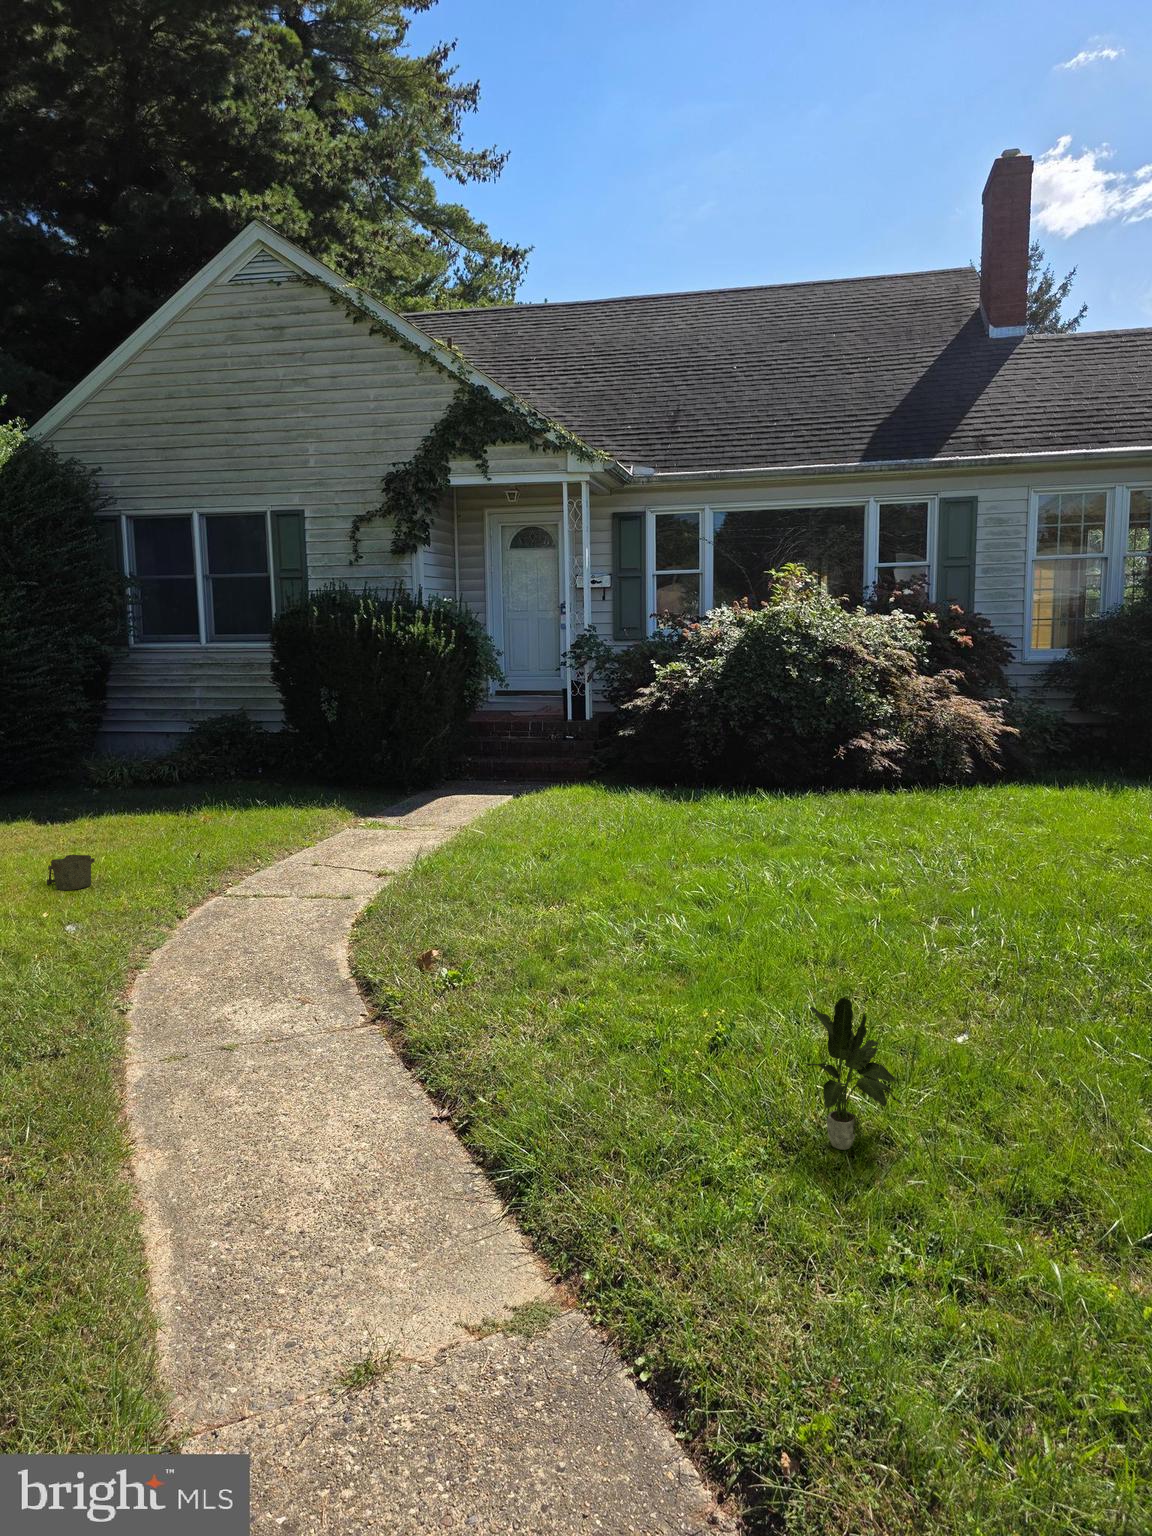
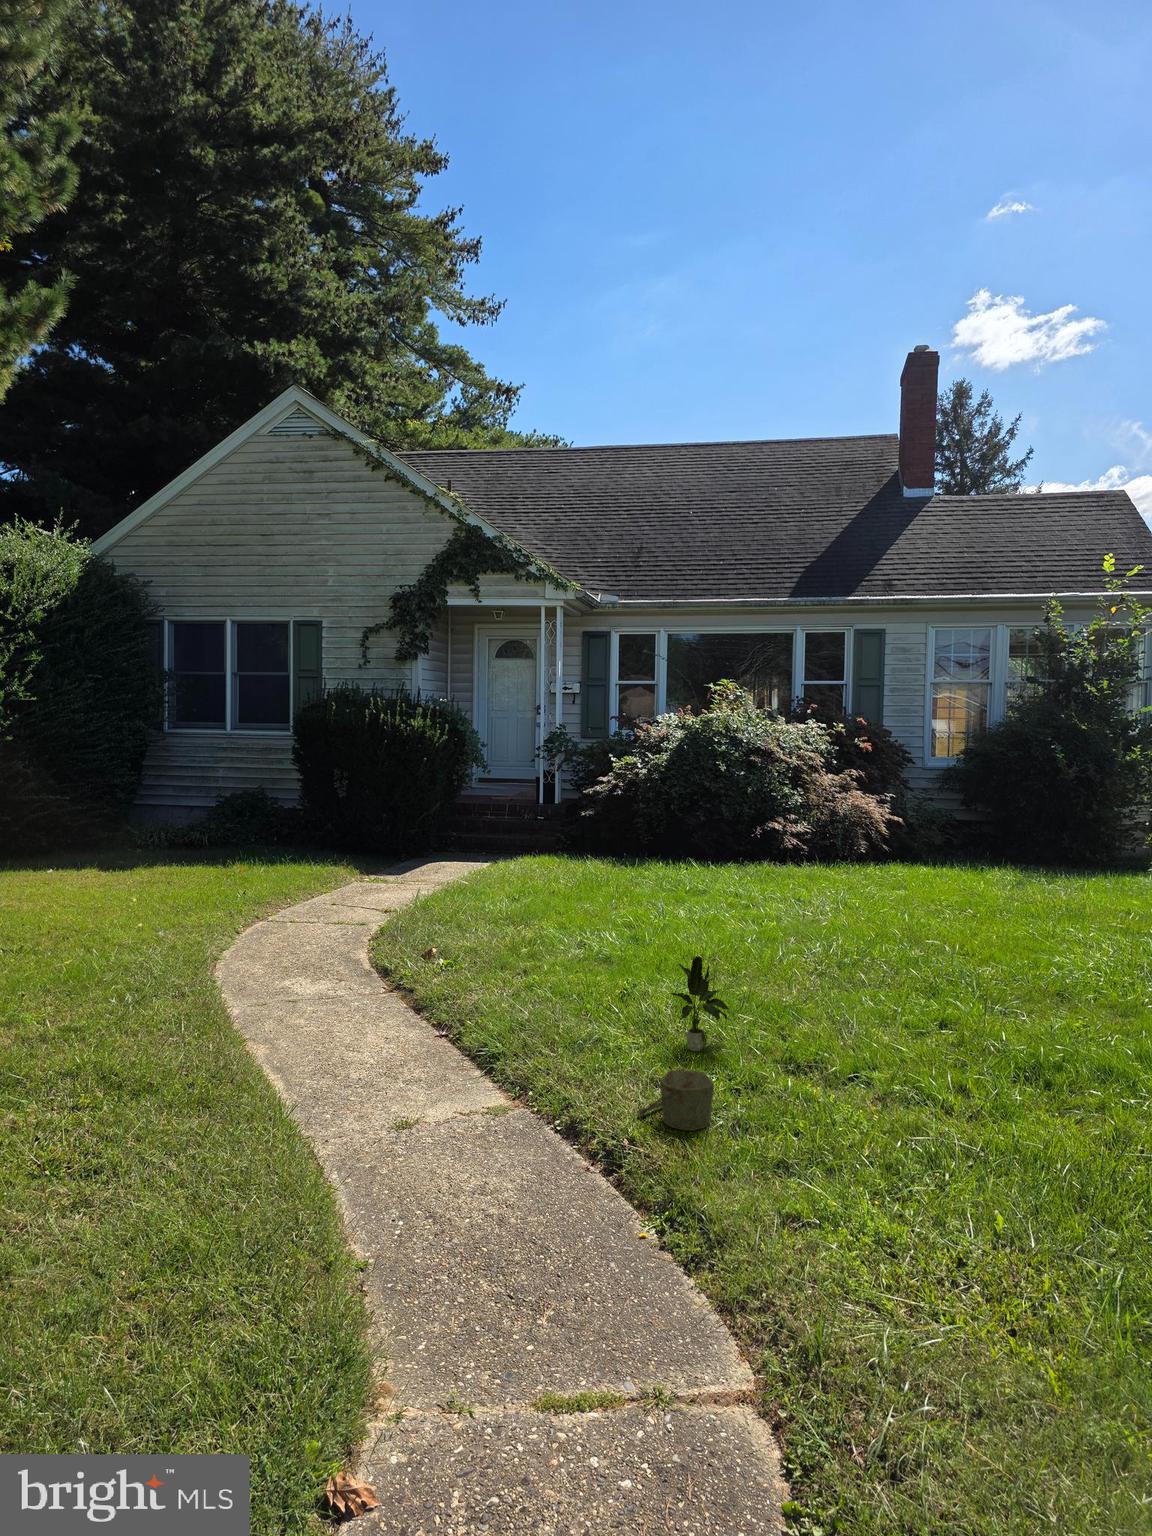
bucket: present [47,855,95,890] -> present [638,1070,714,1131]

